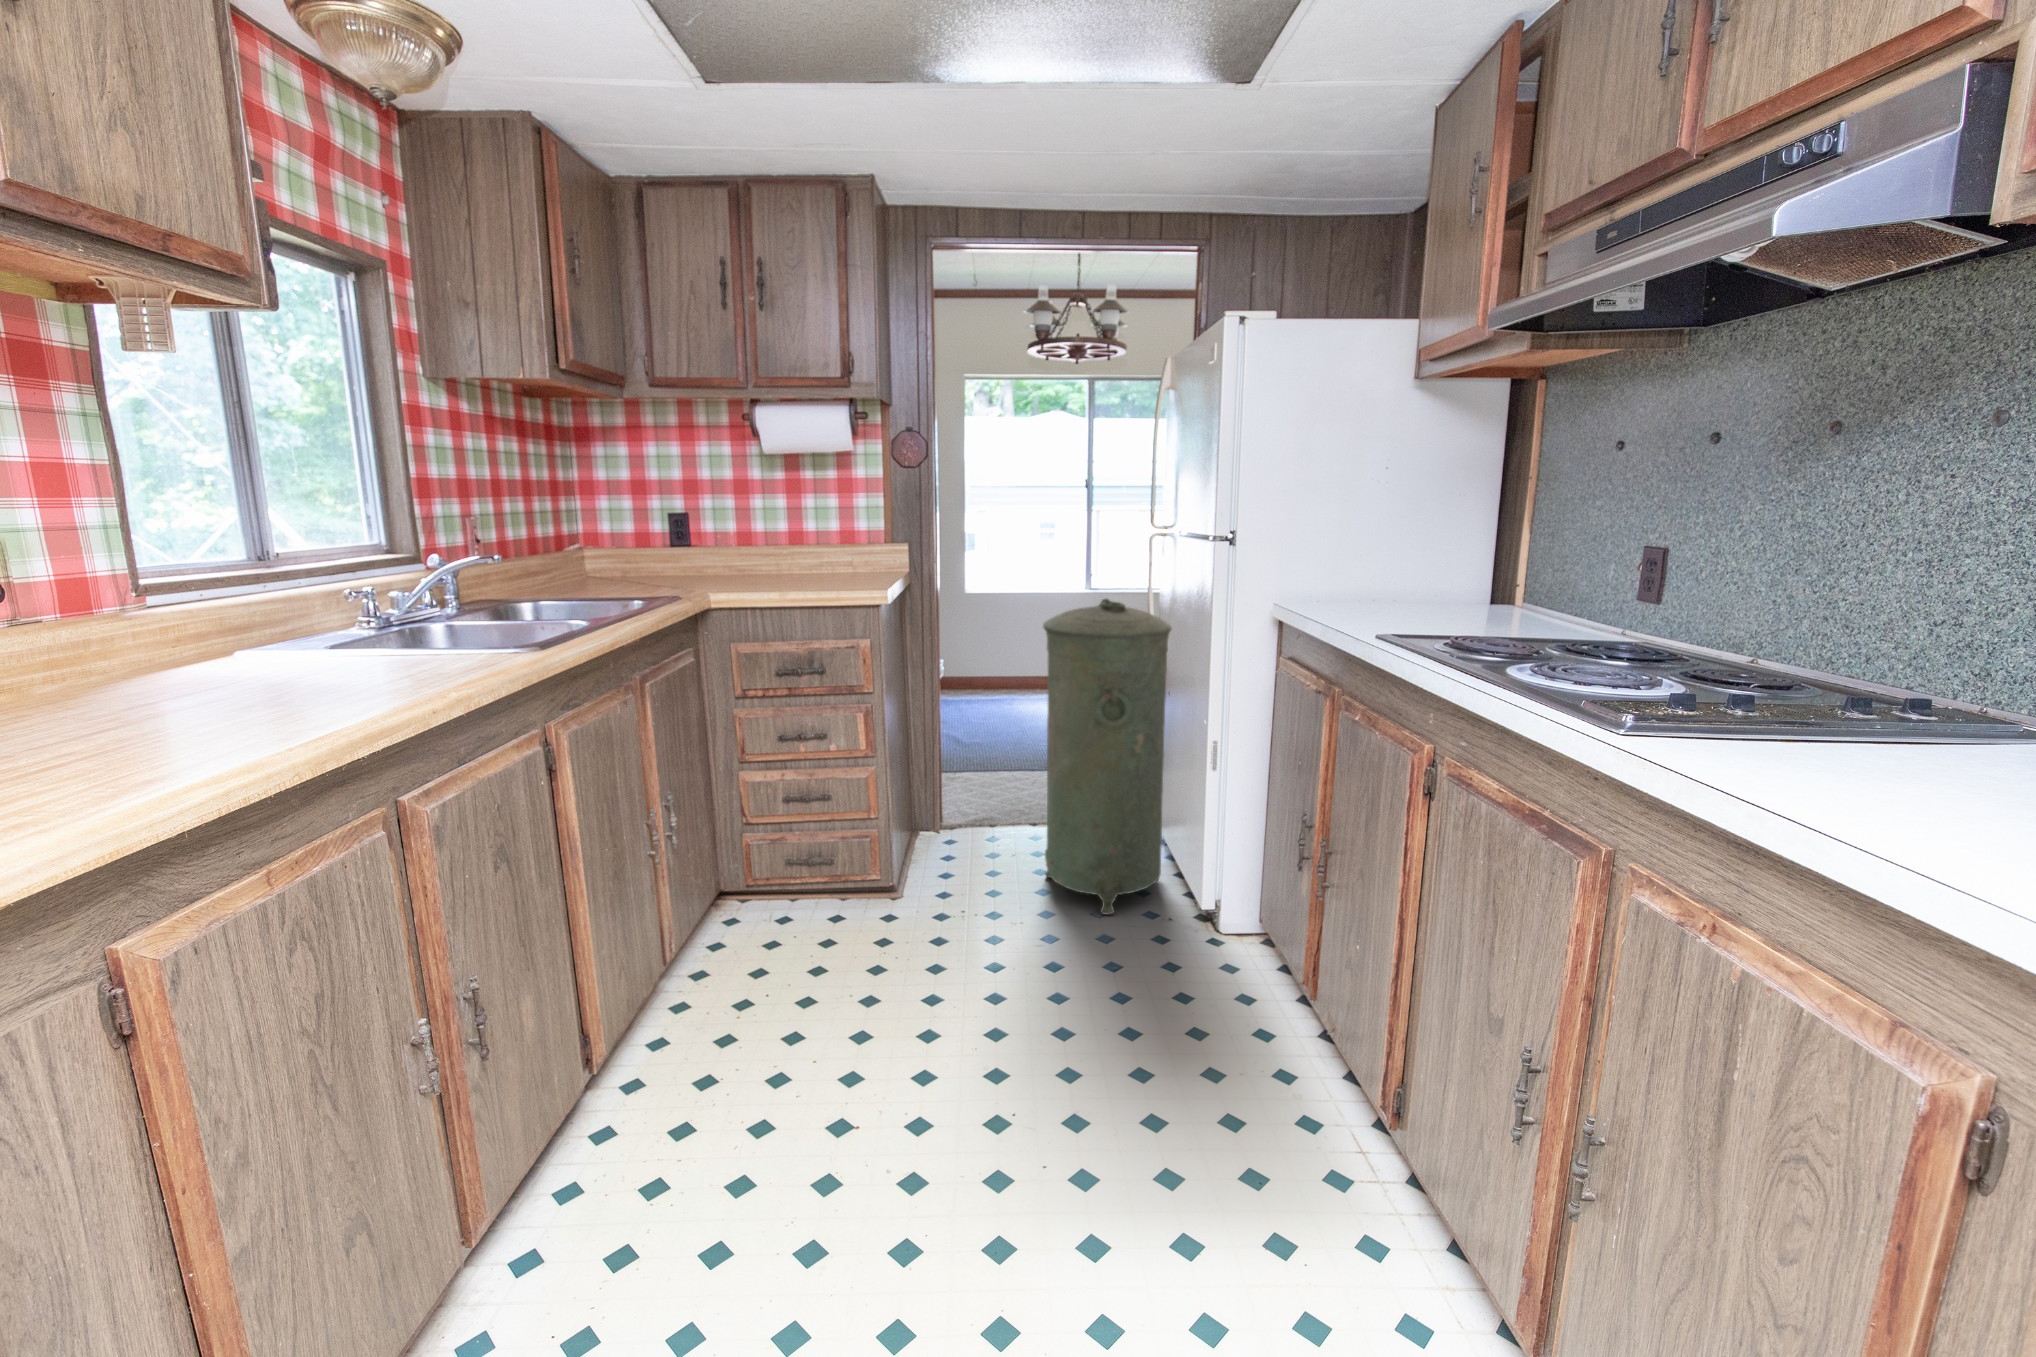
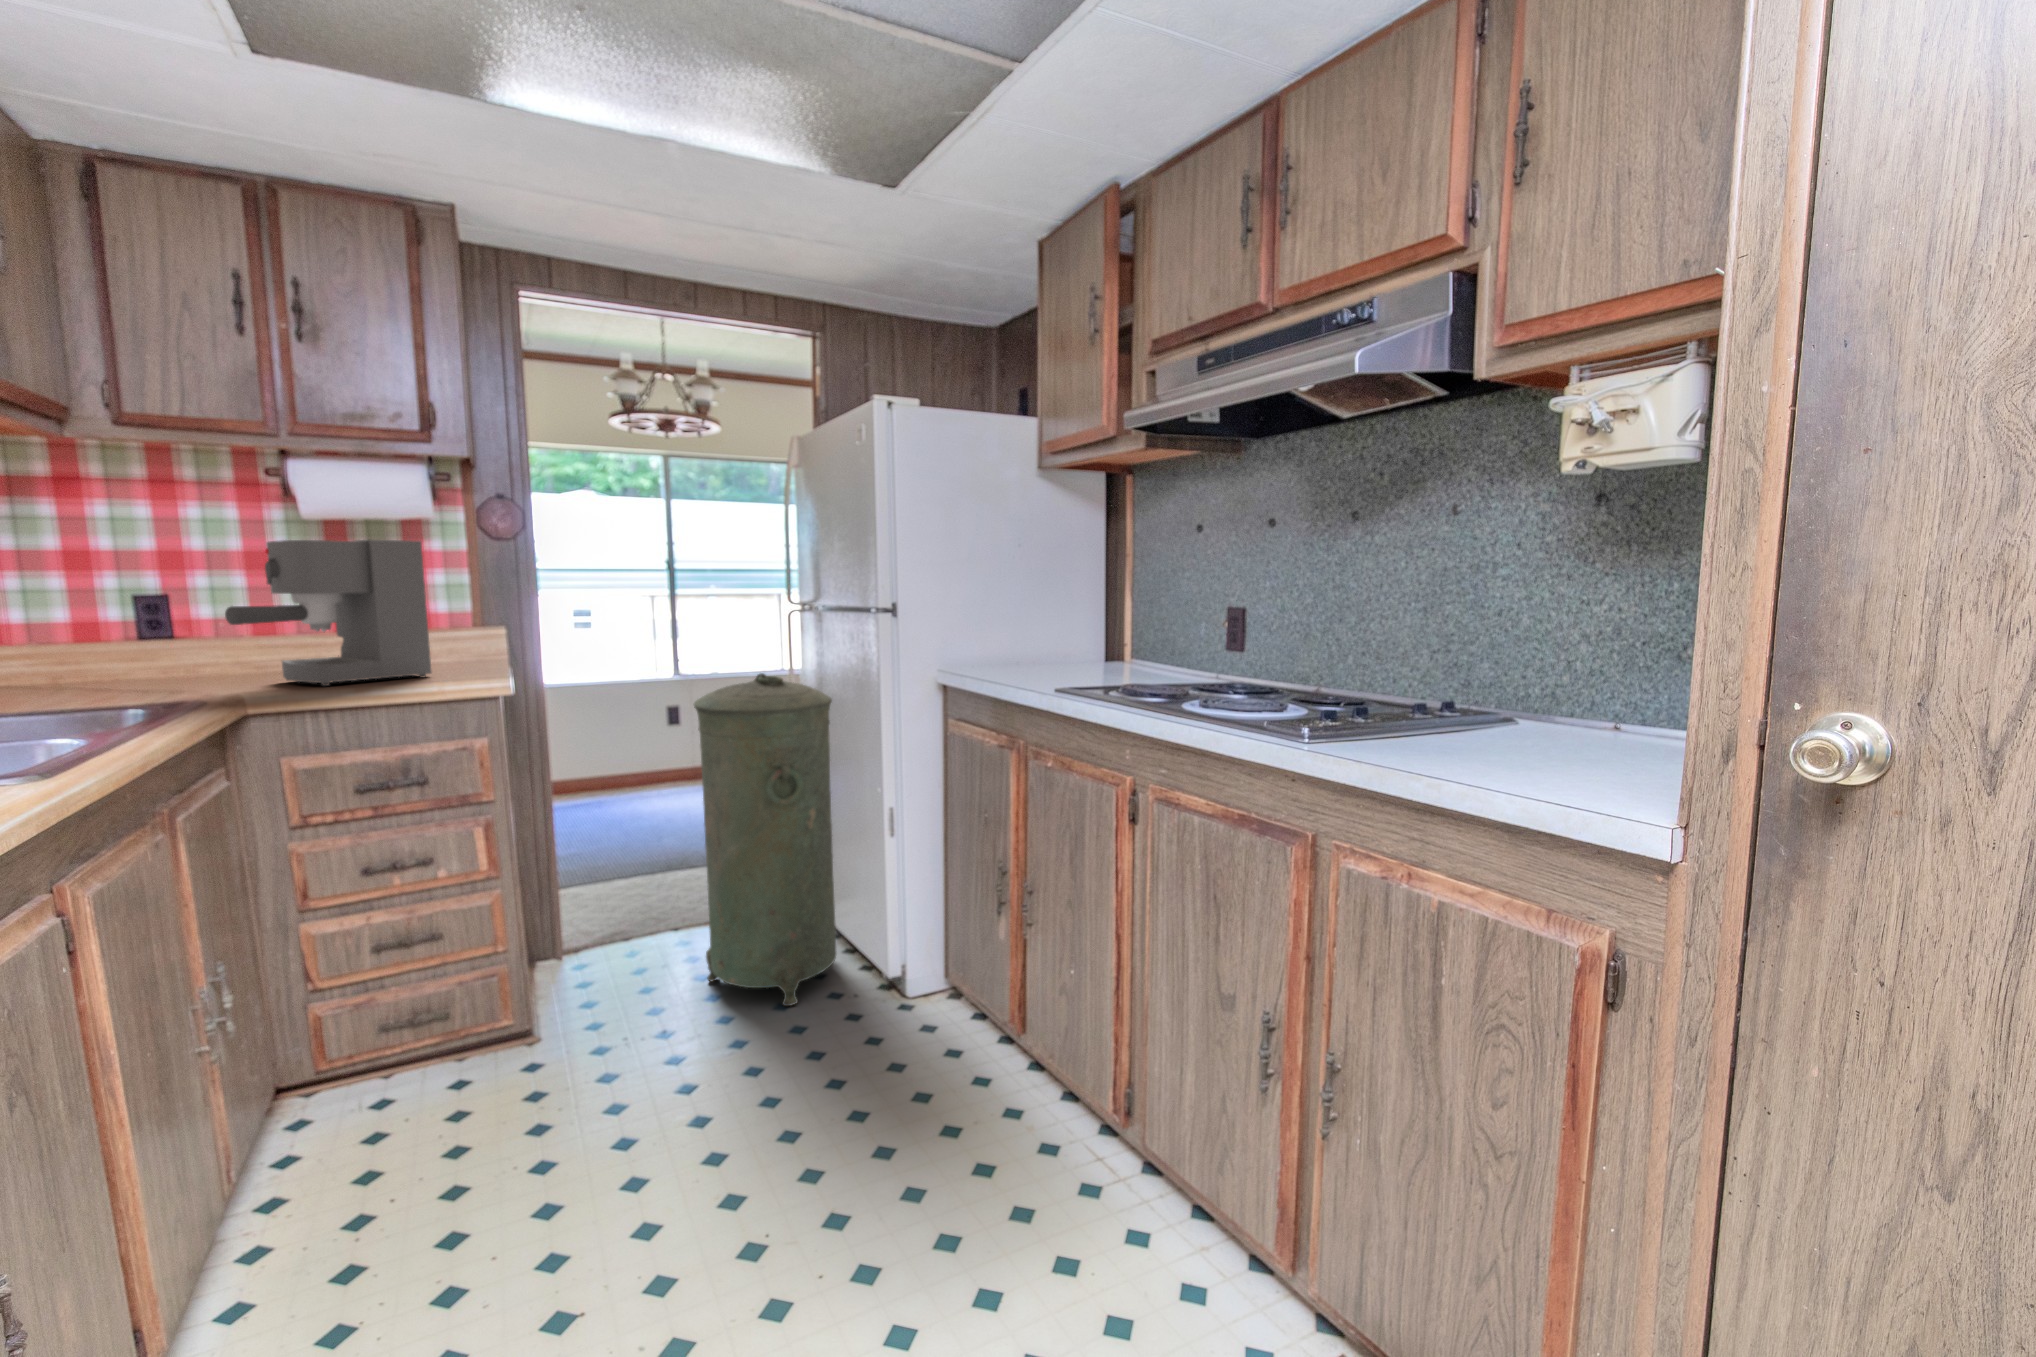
coffee maker: none [707,470,843,589] -> present [225,540,431,686]

